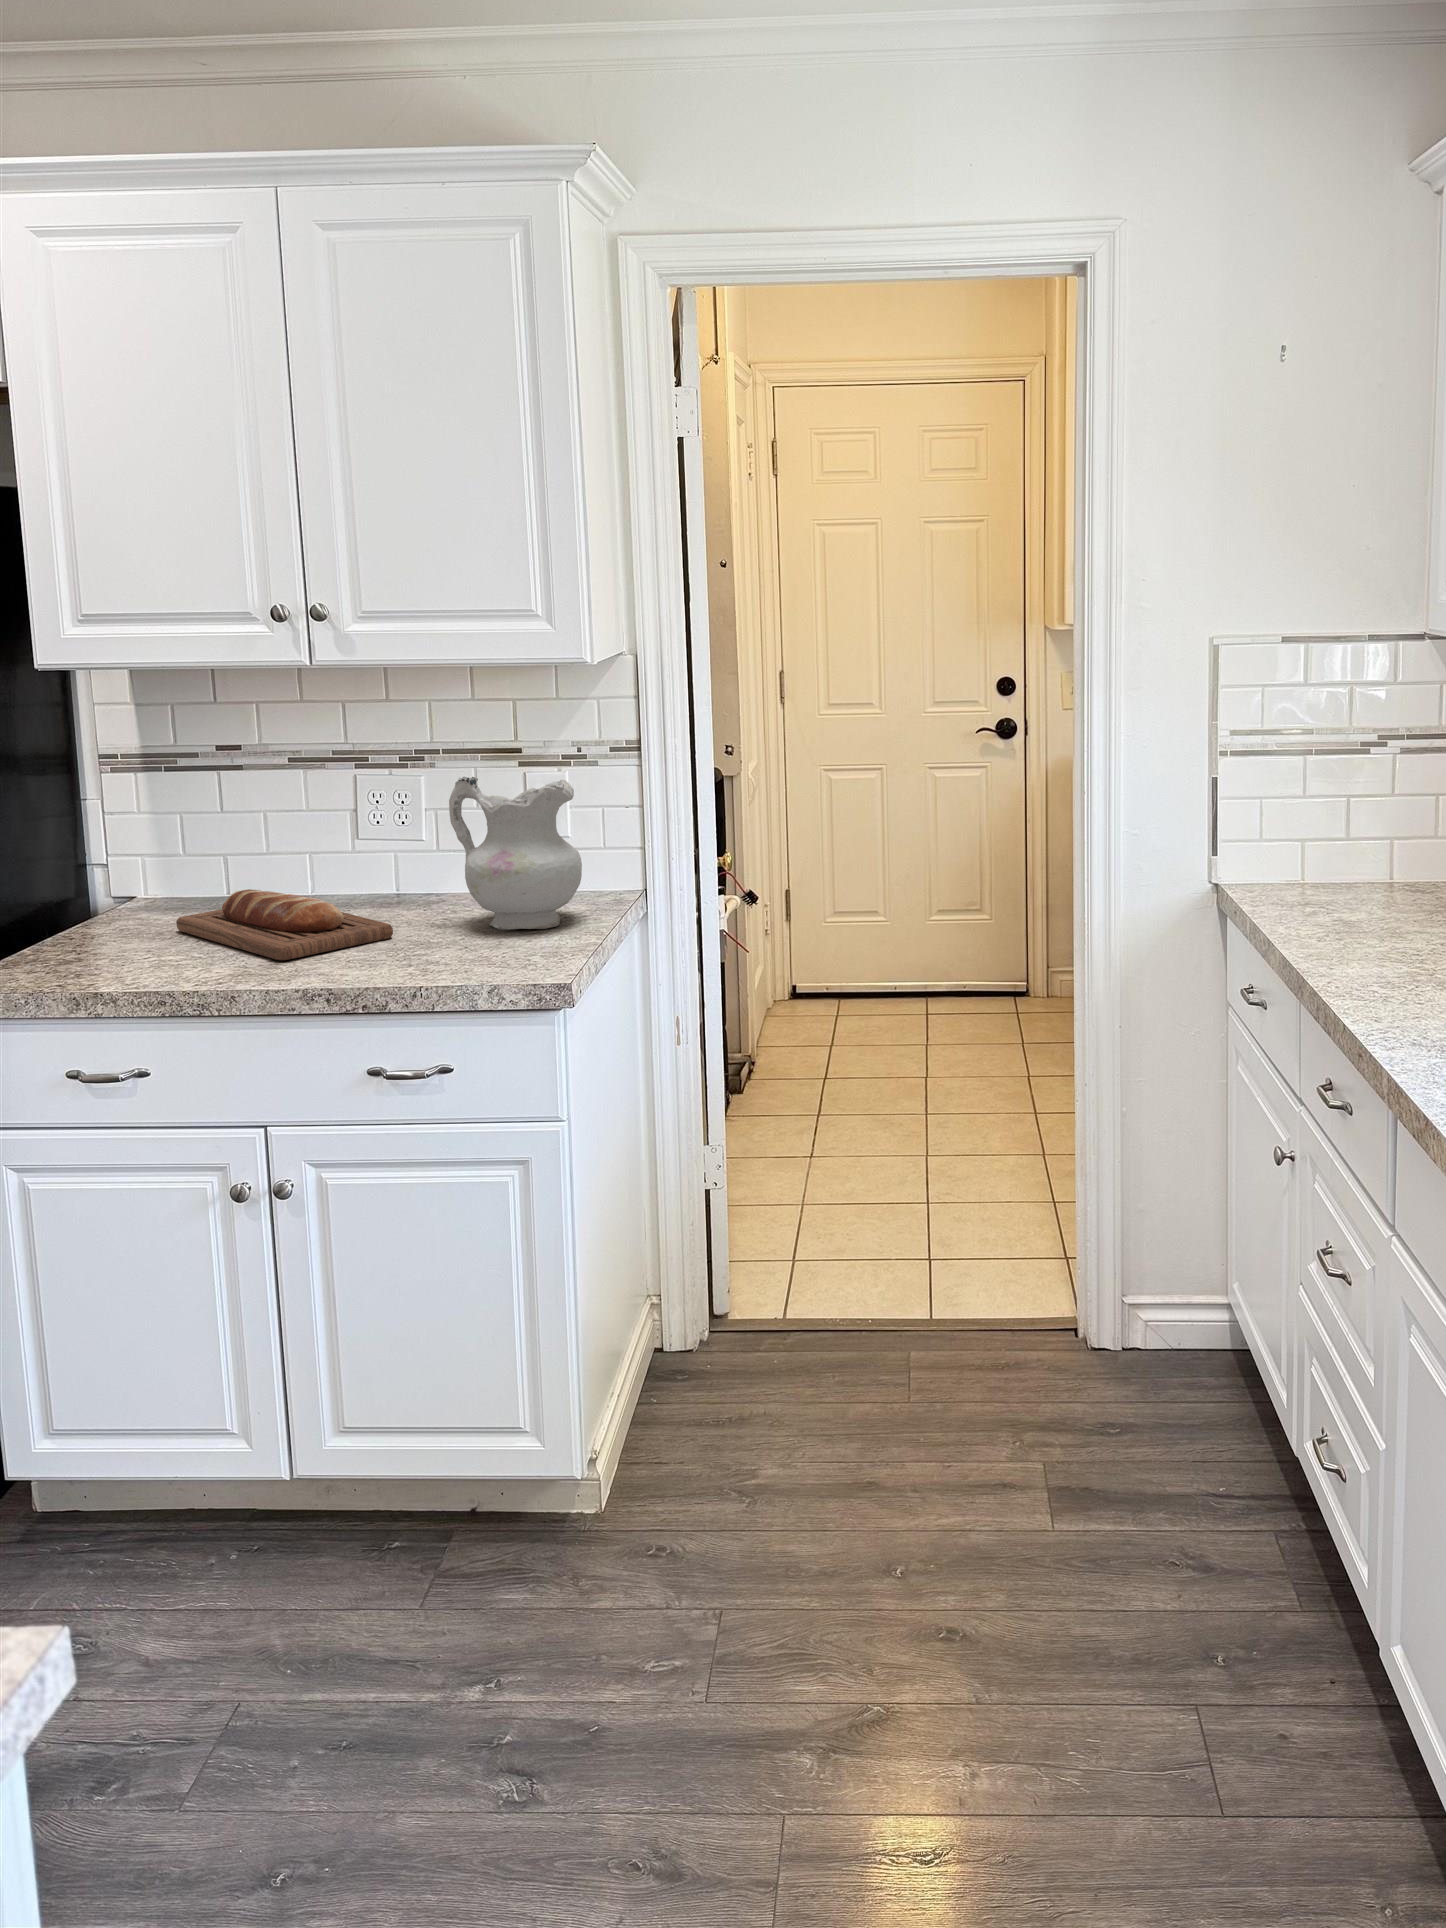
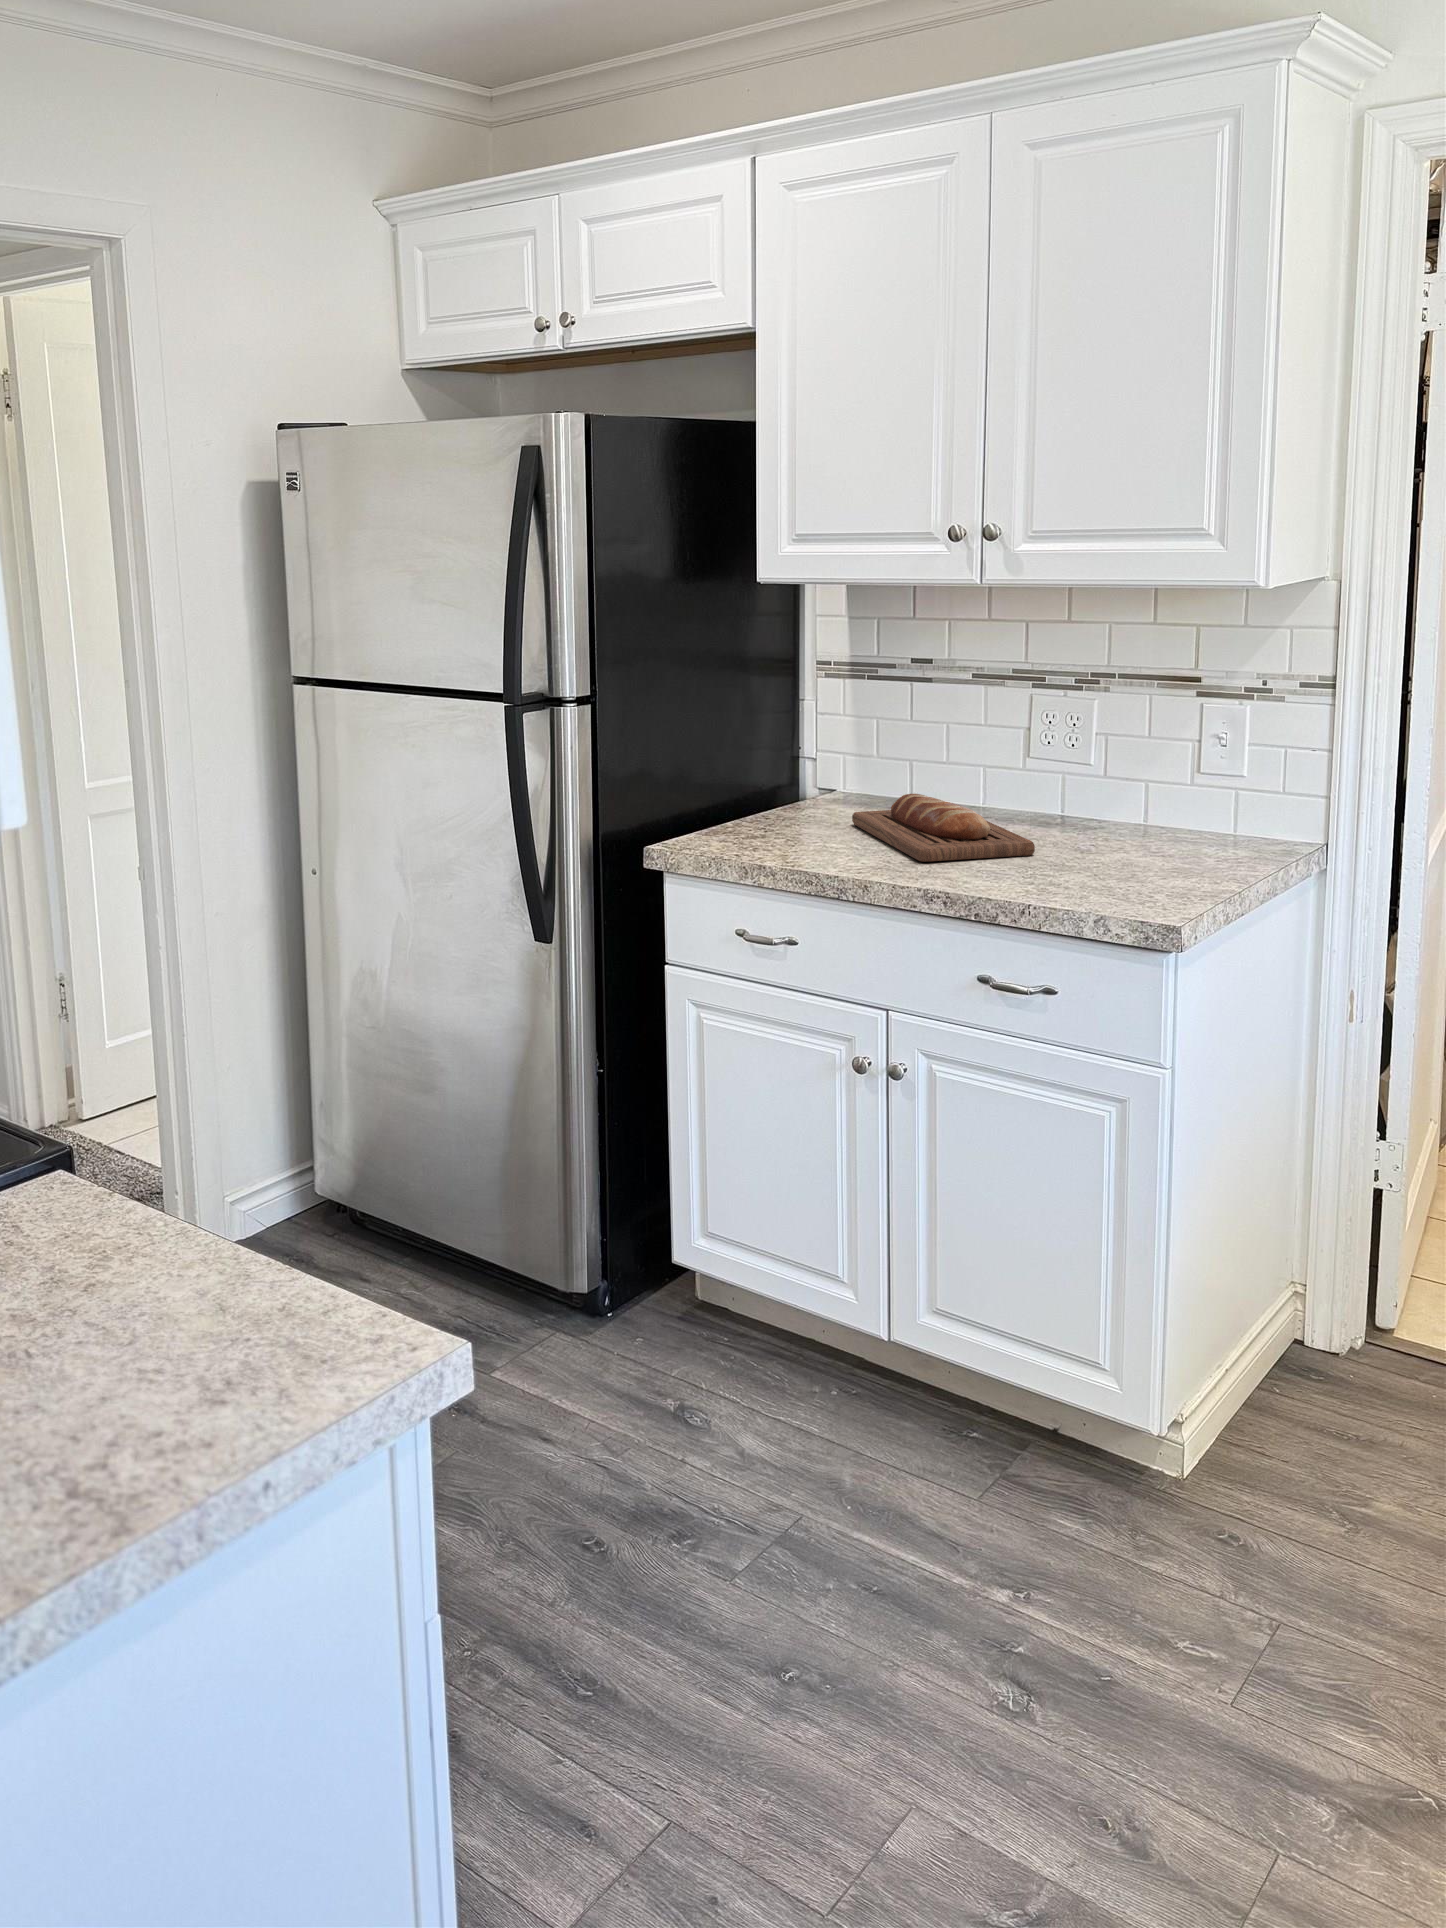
ceramic pitcher: present [449,777,582,929] -> none [1106,702,1240,867]

